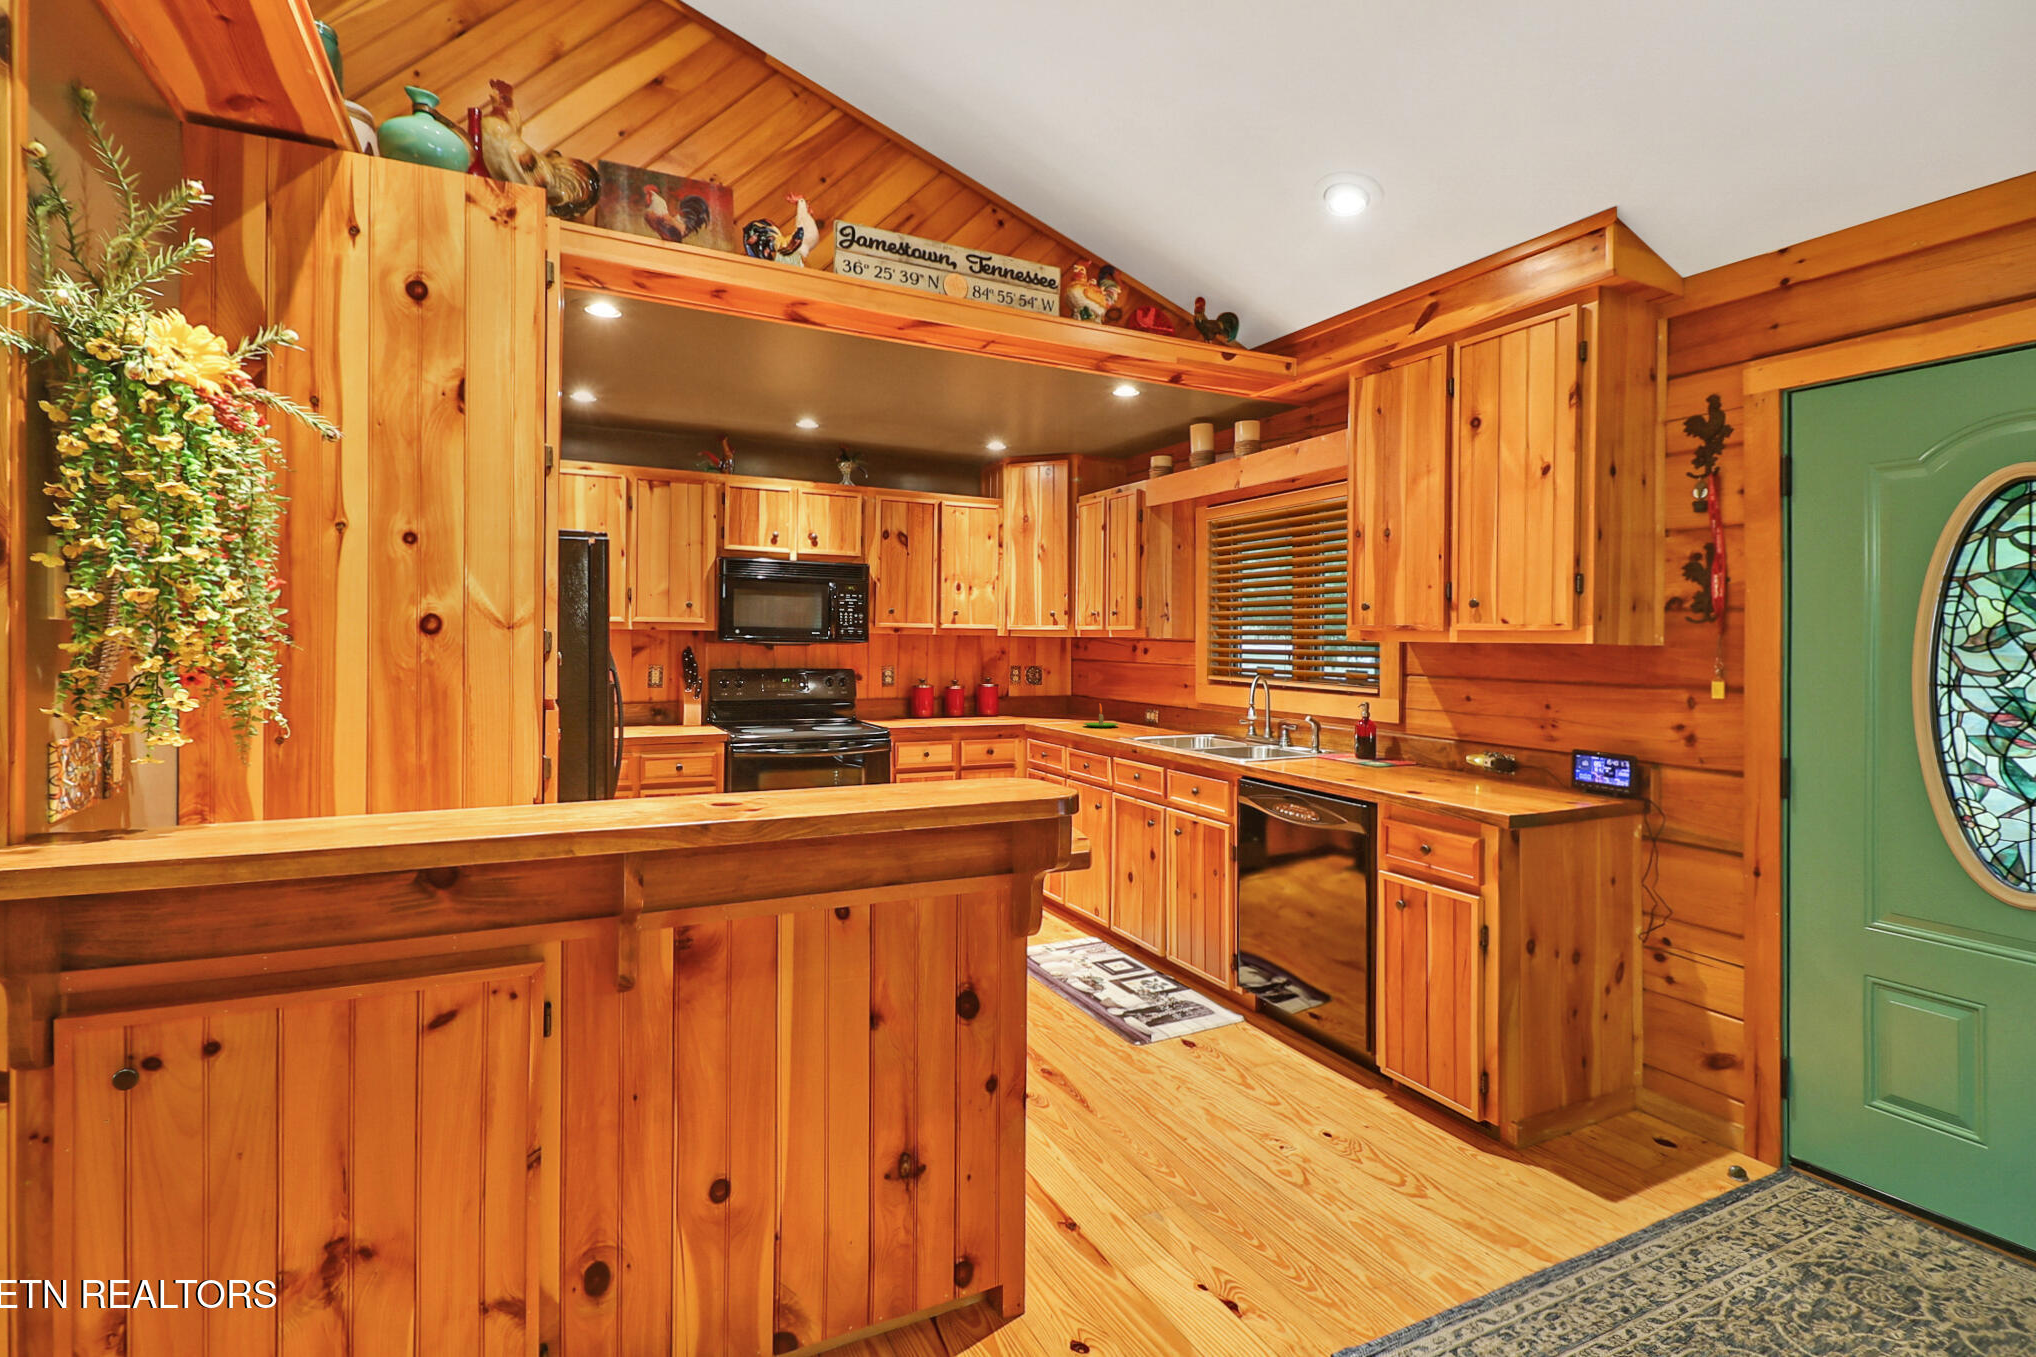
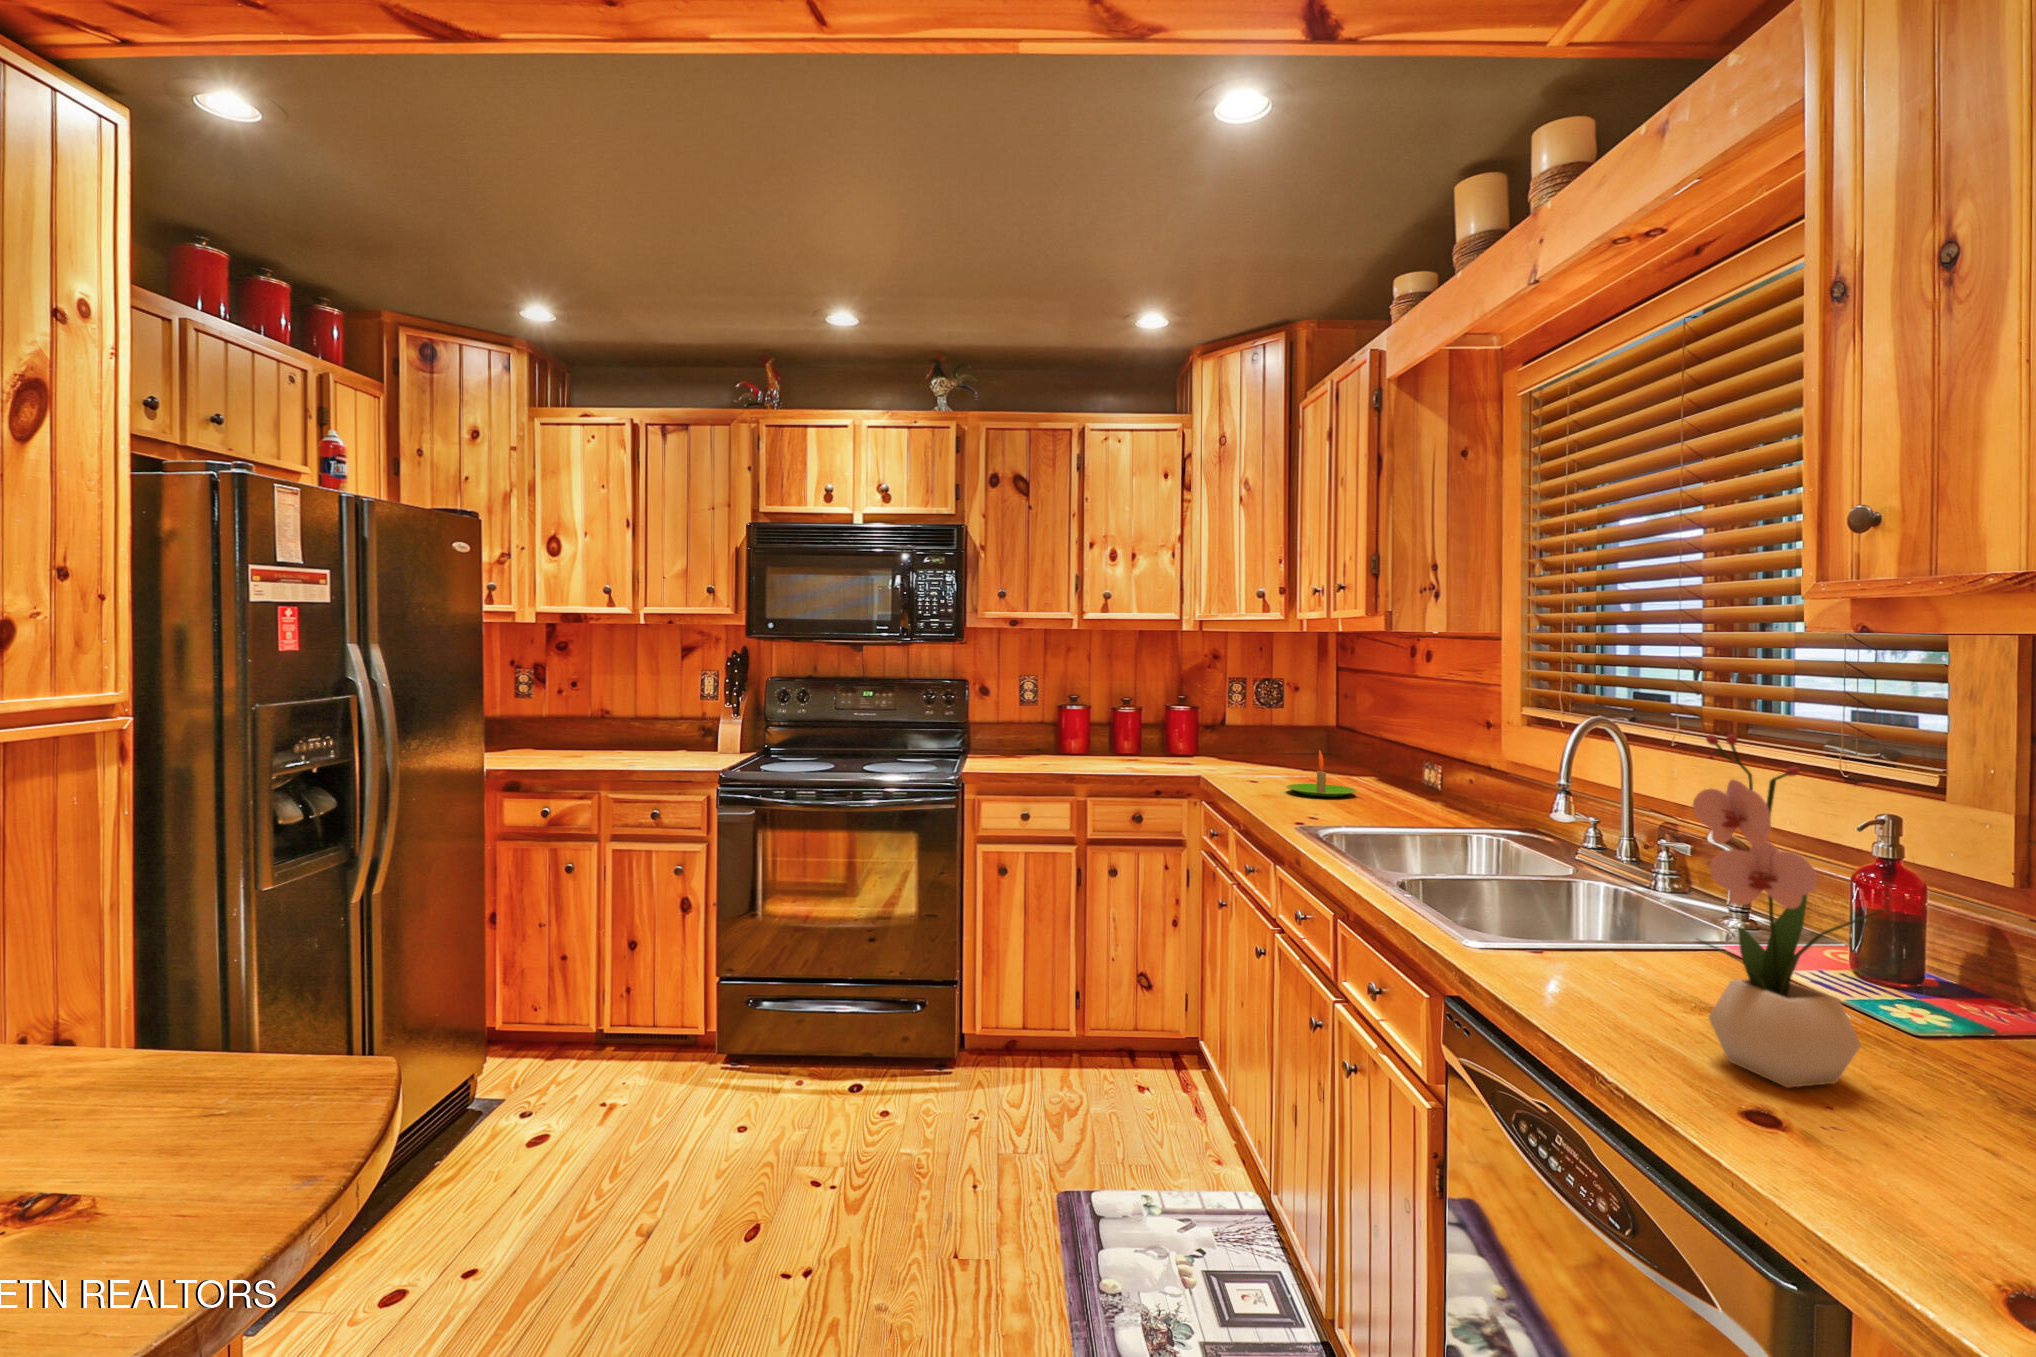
flower arrangement: none [1318,673,1359,767] -> present [1693,734,1884,1088]

